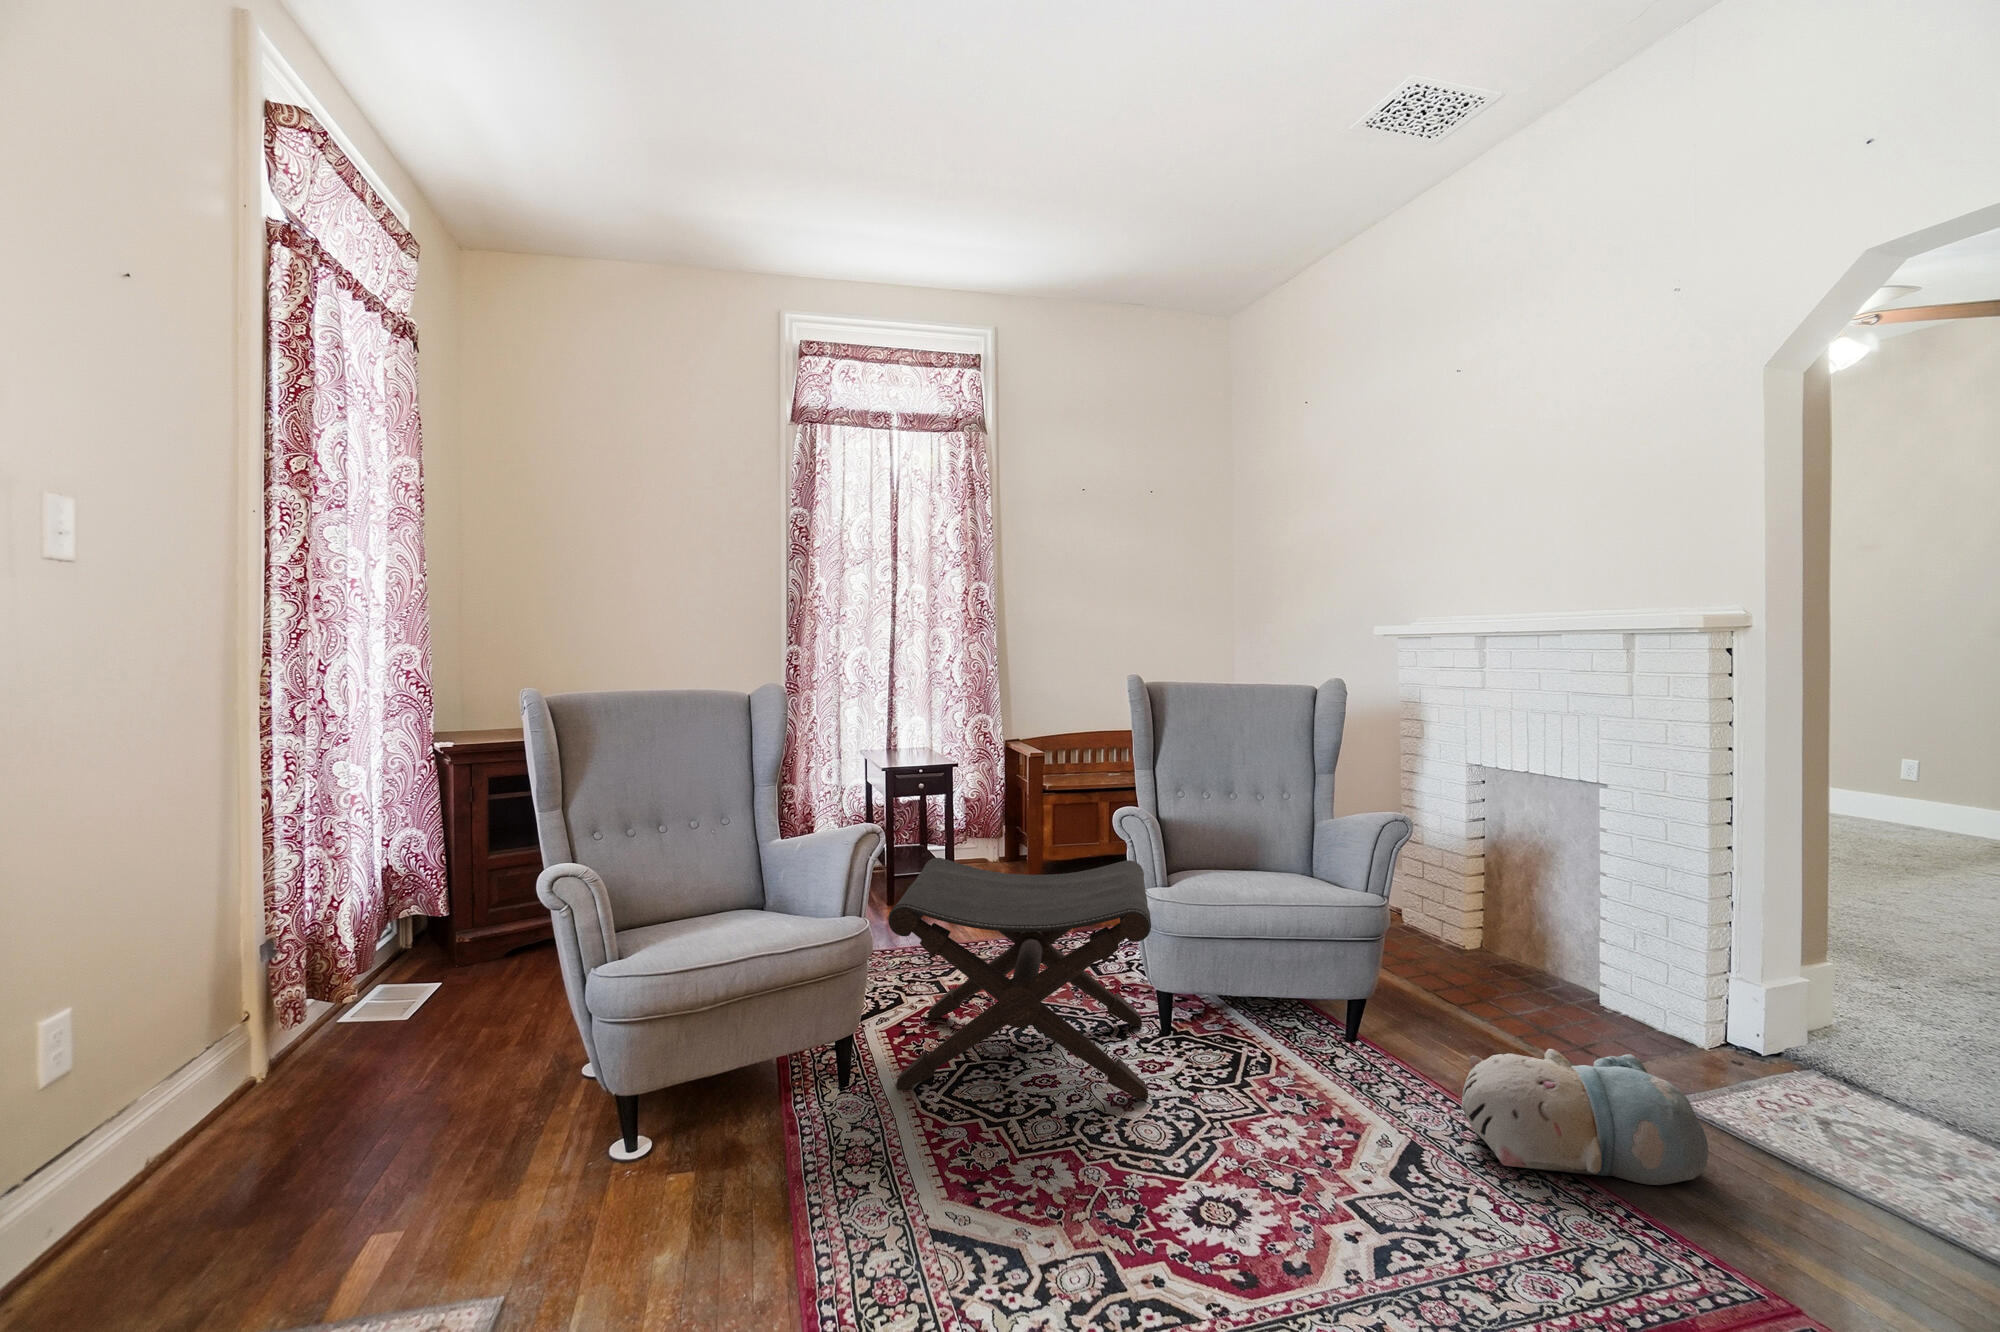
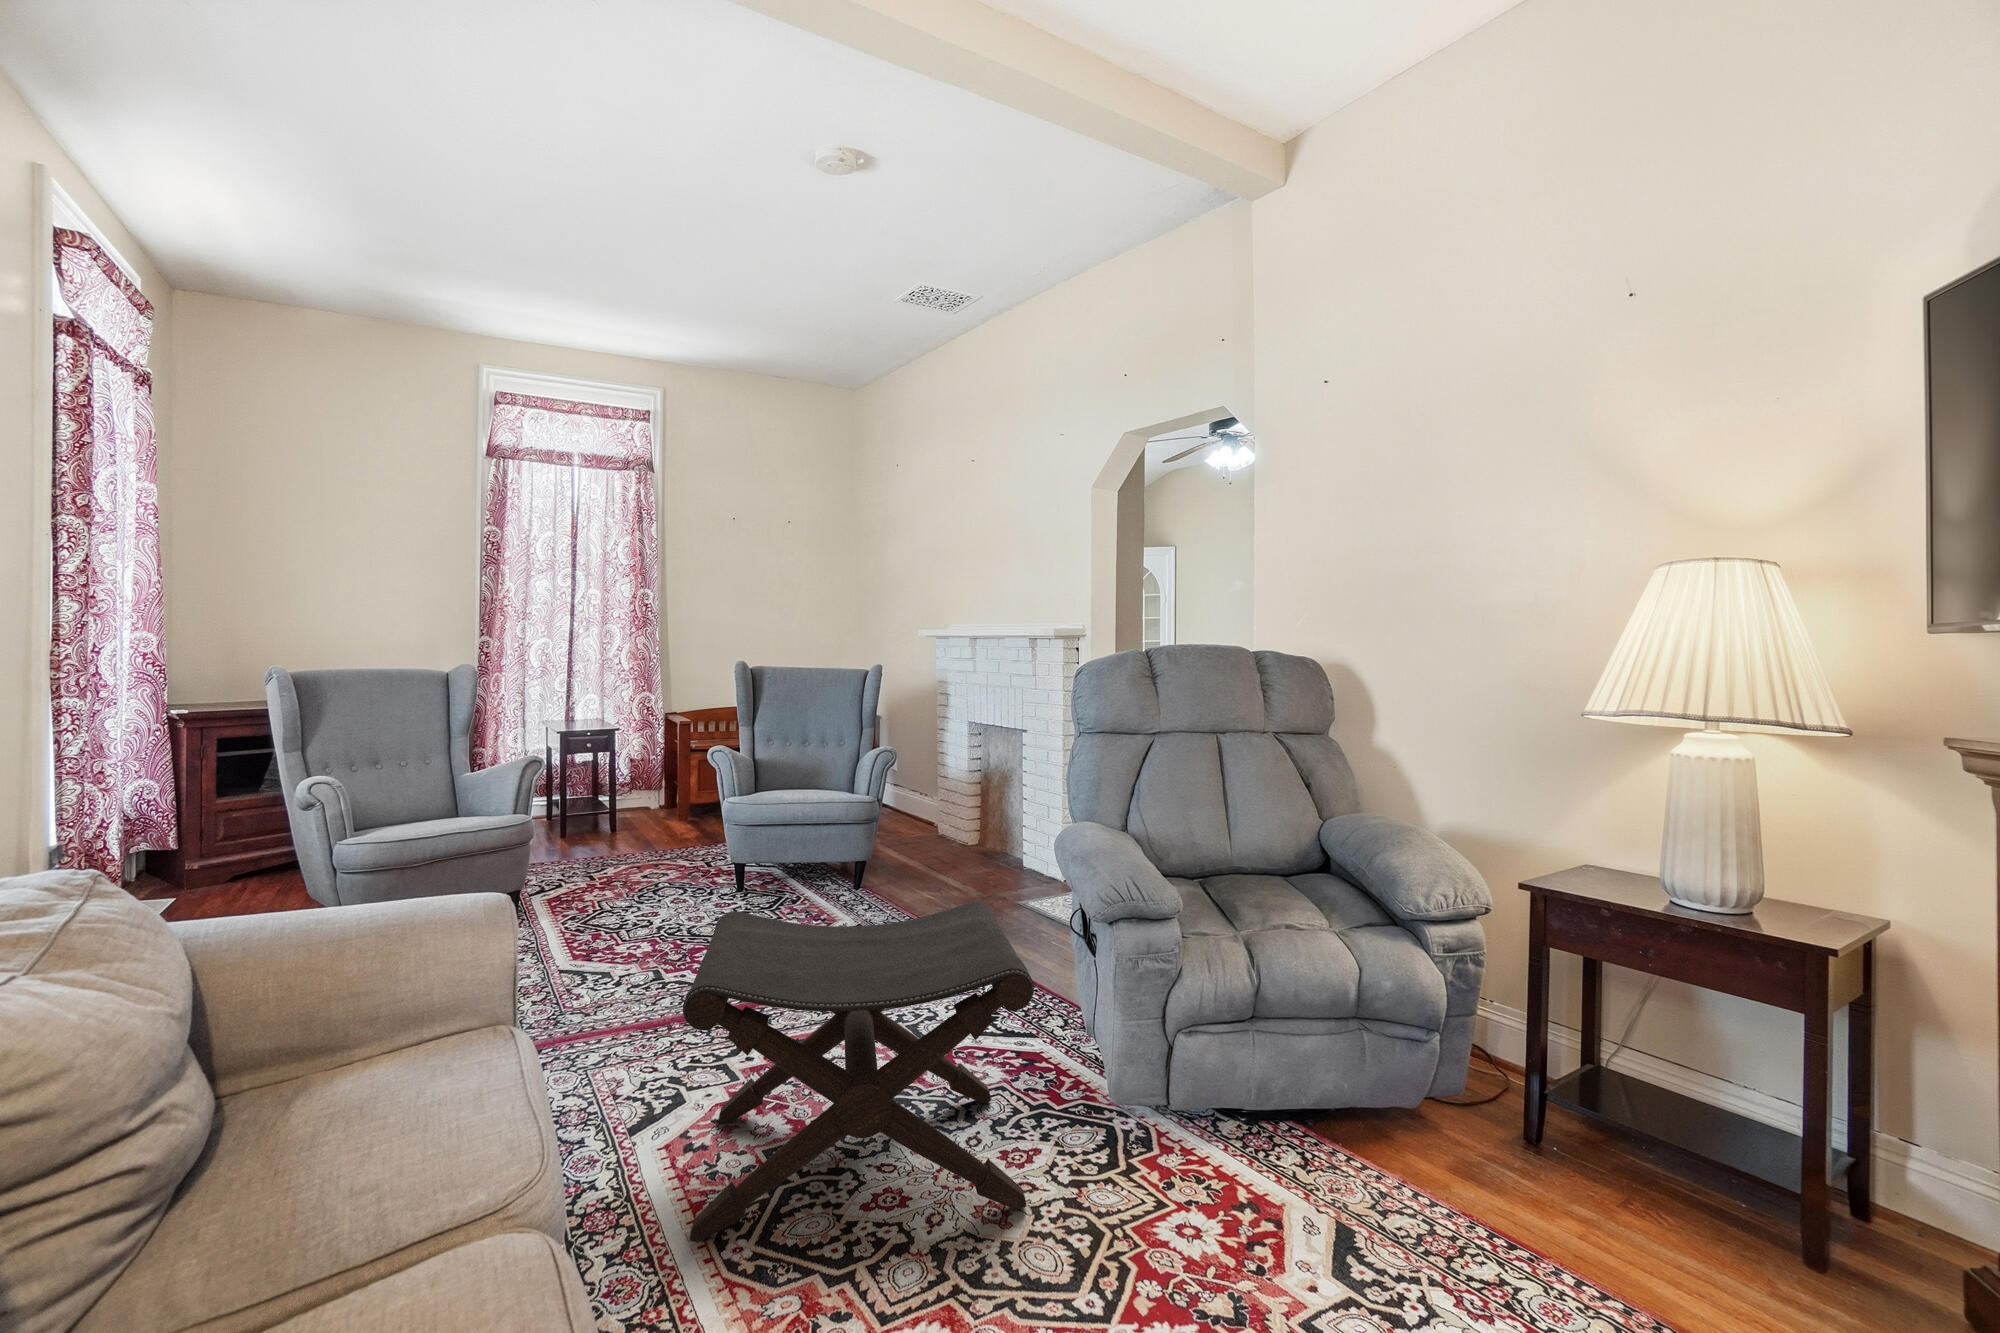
plush toy: present [1461,1049,1708,1185] -> none [1379,1088,1638,1240]

